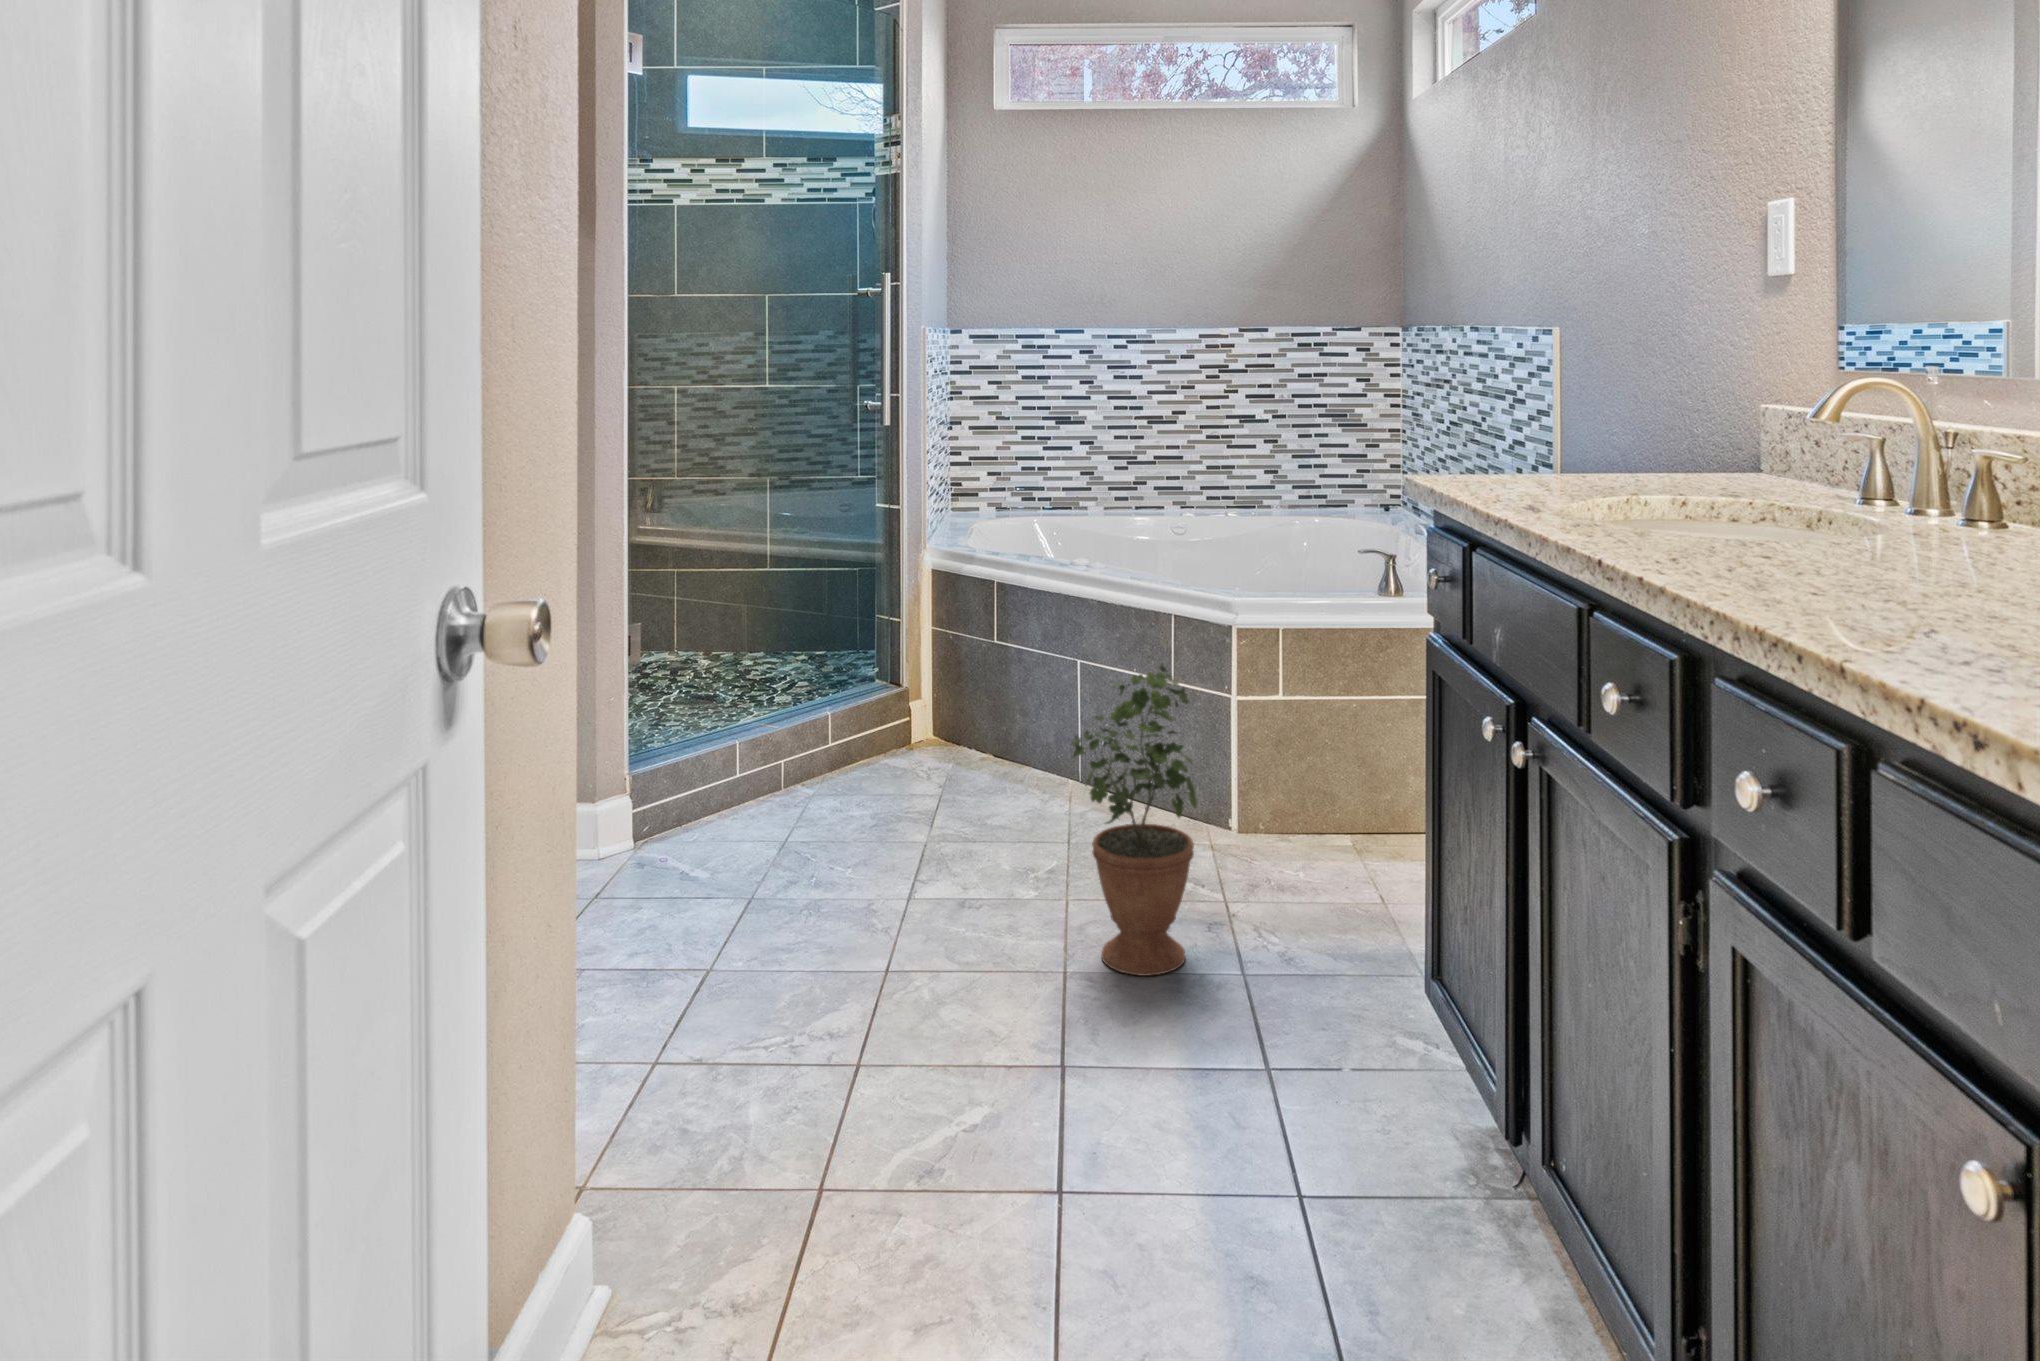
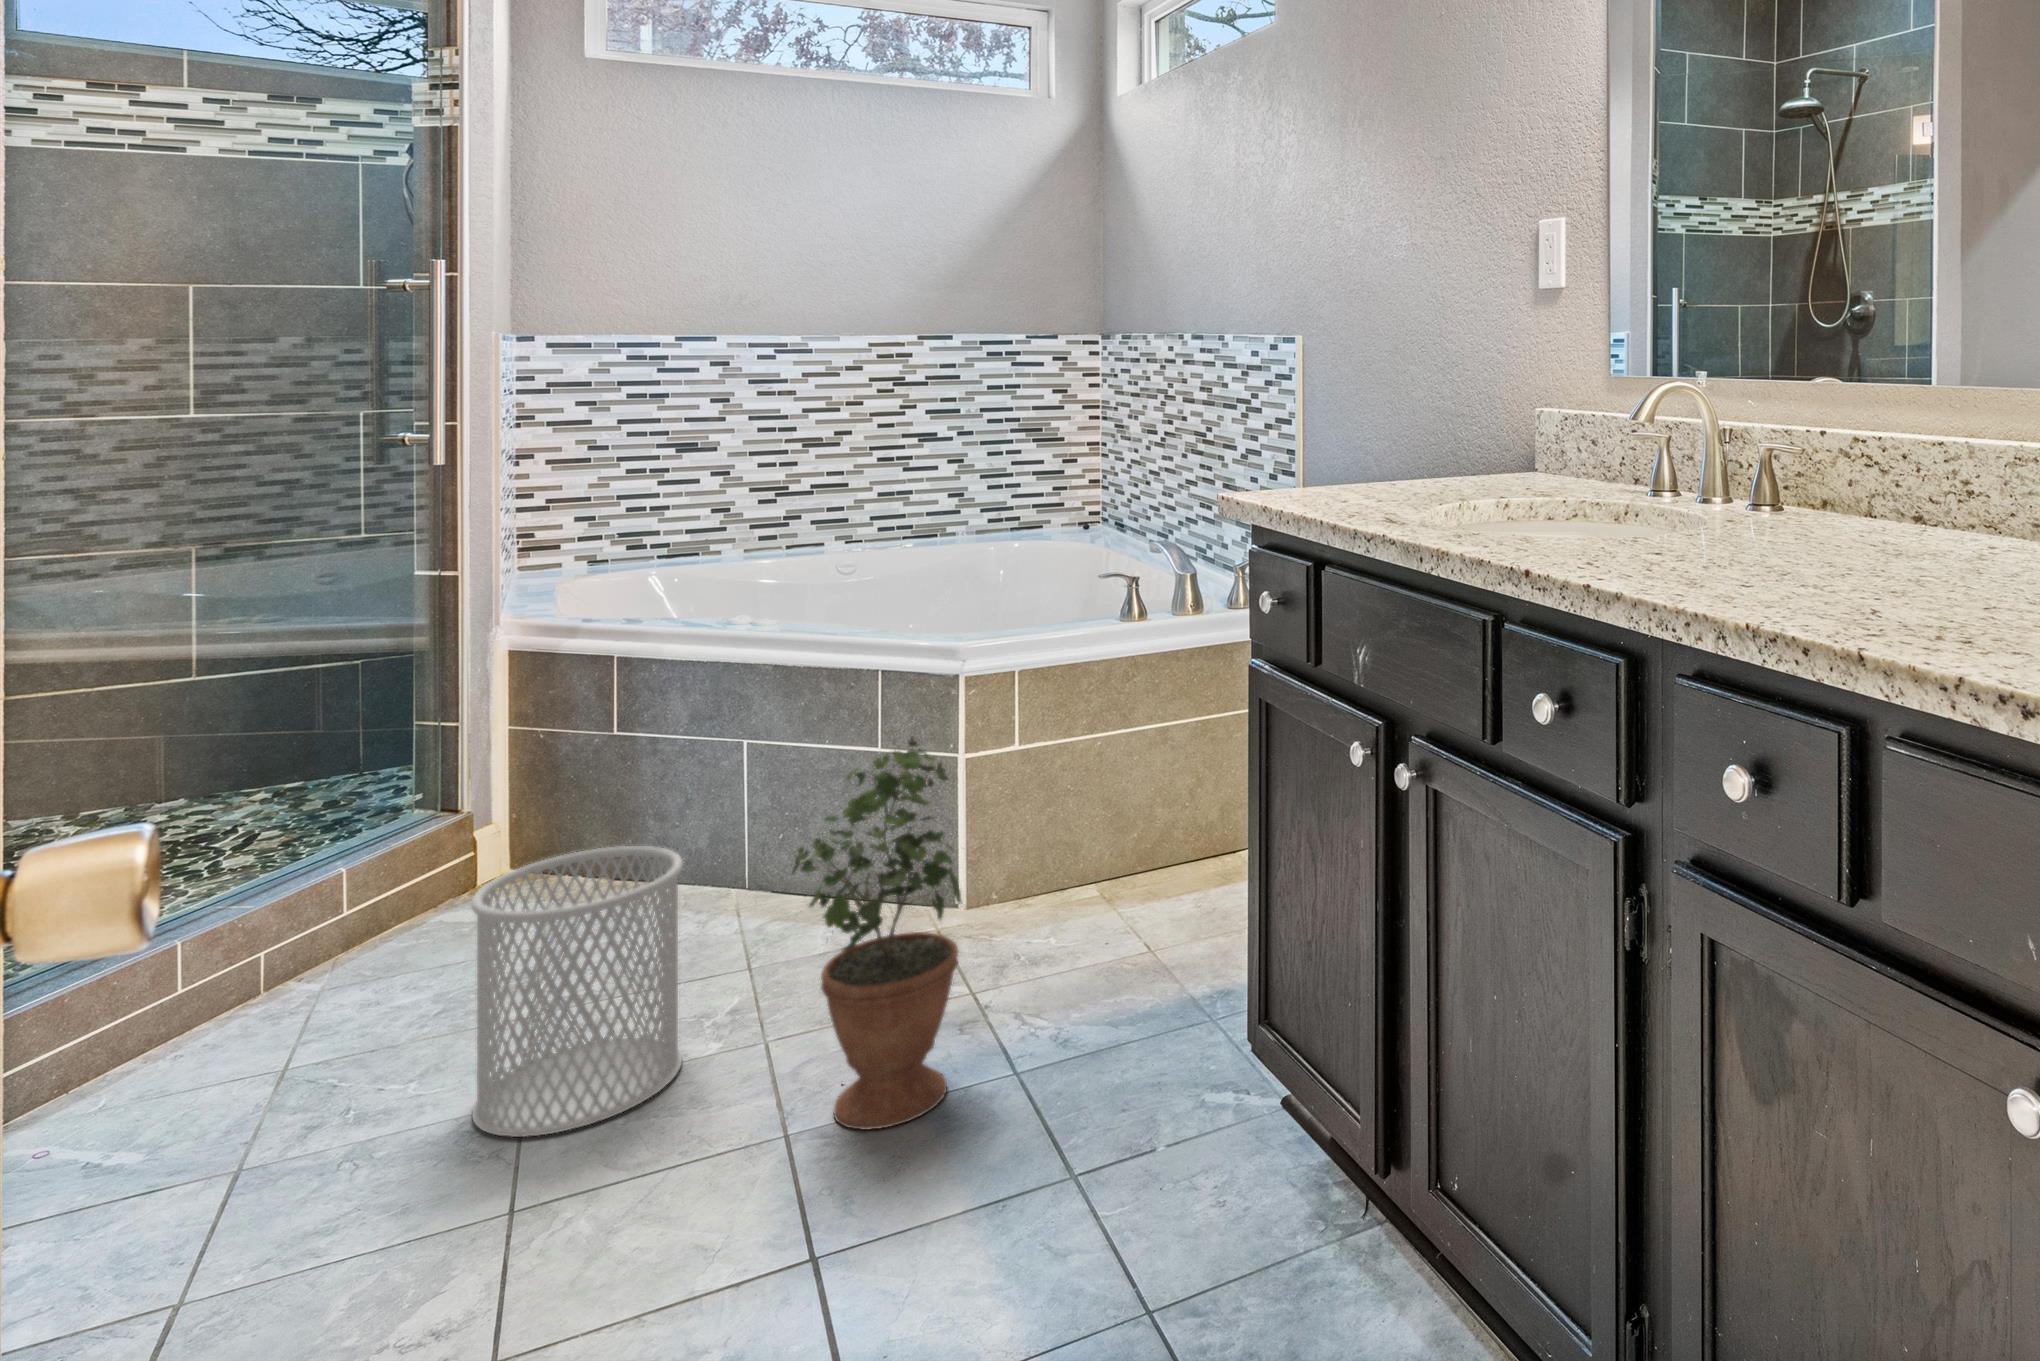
wastebasket: none [884,716,1013,915] -> present [471,846,683,1137]

